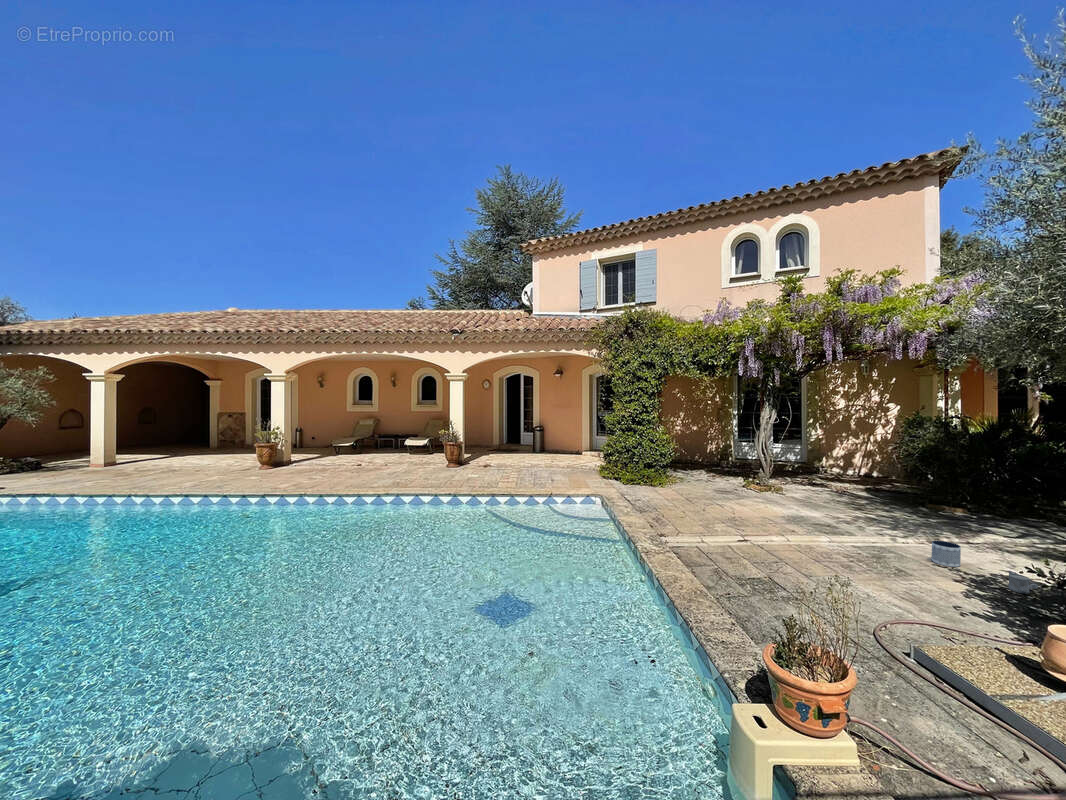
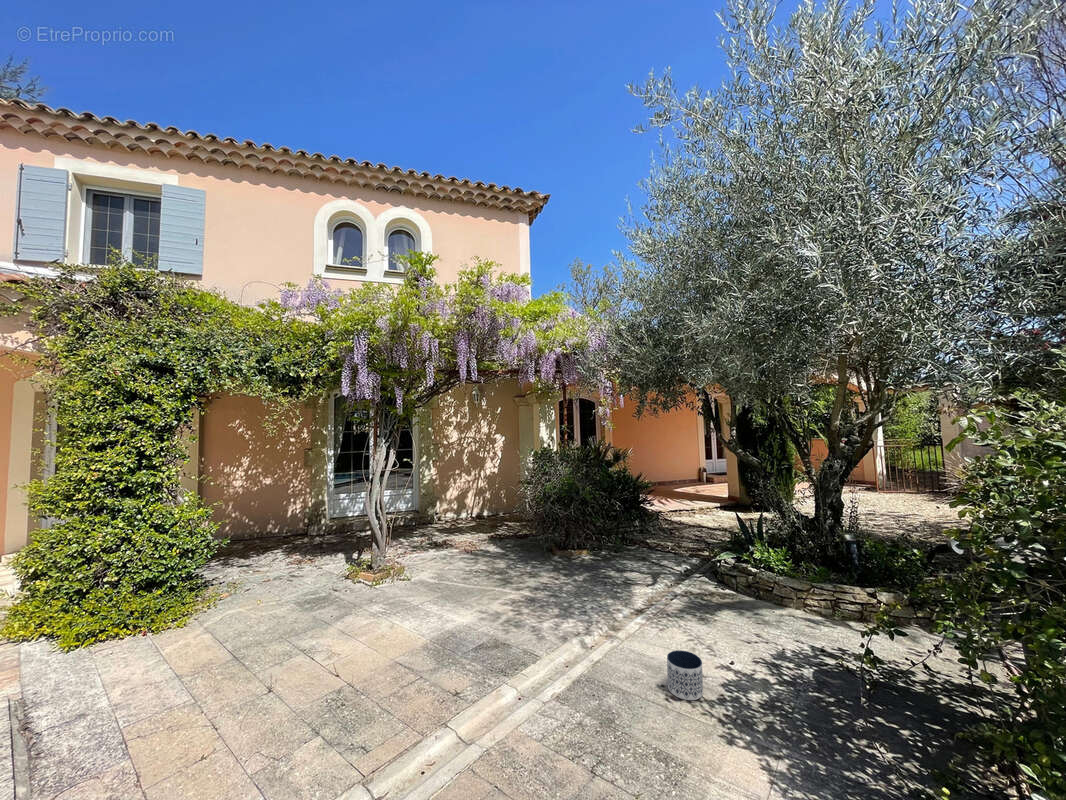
watering can: present [1008,571,1038,594] -> none [777,693,843,737]

